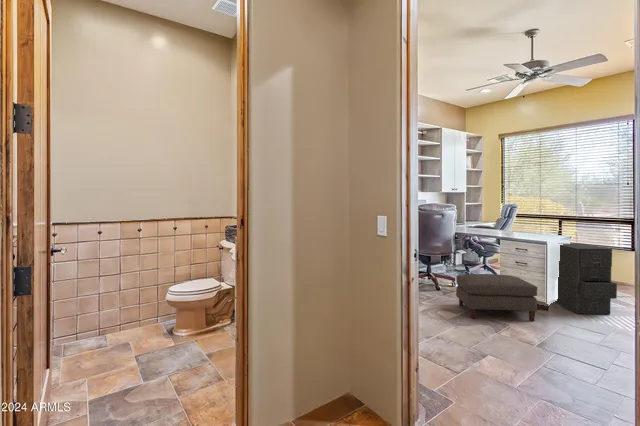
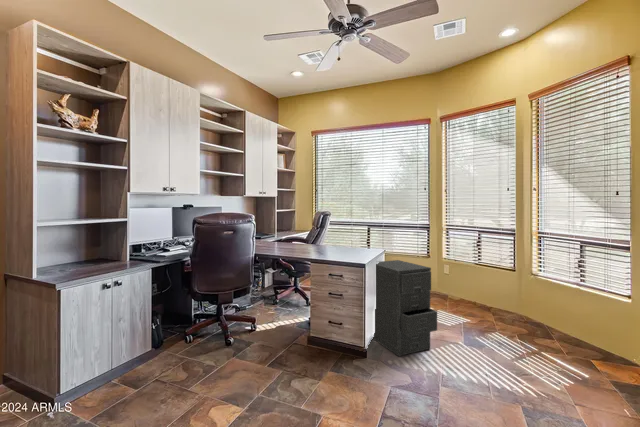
ottoman: present [456,274,538,321] -> none [247,317,357,409]

